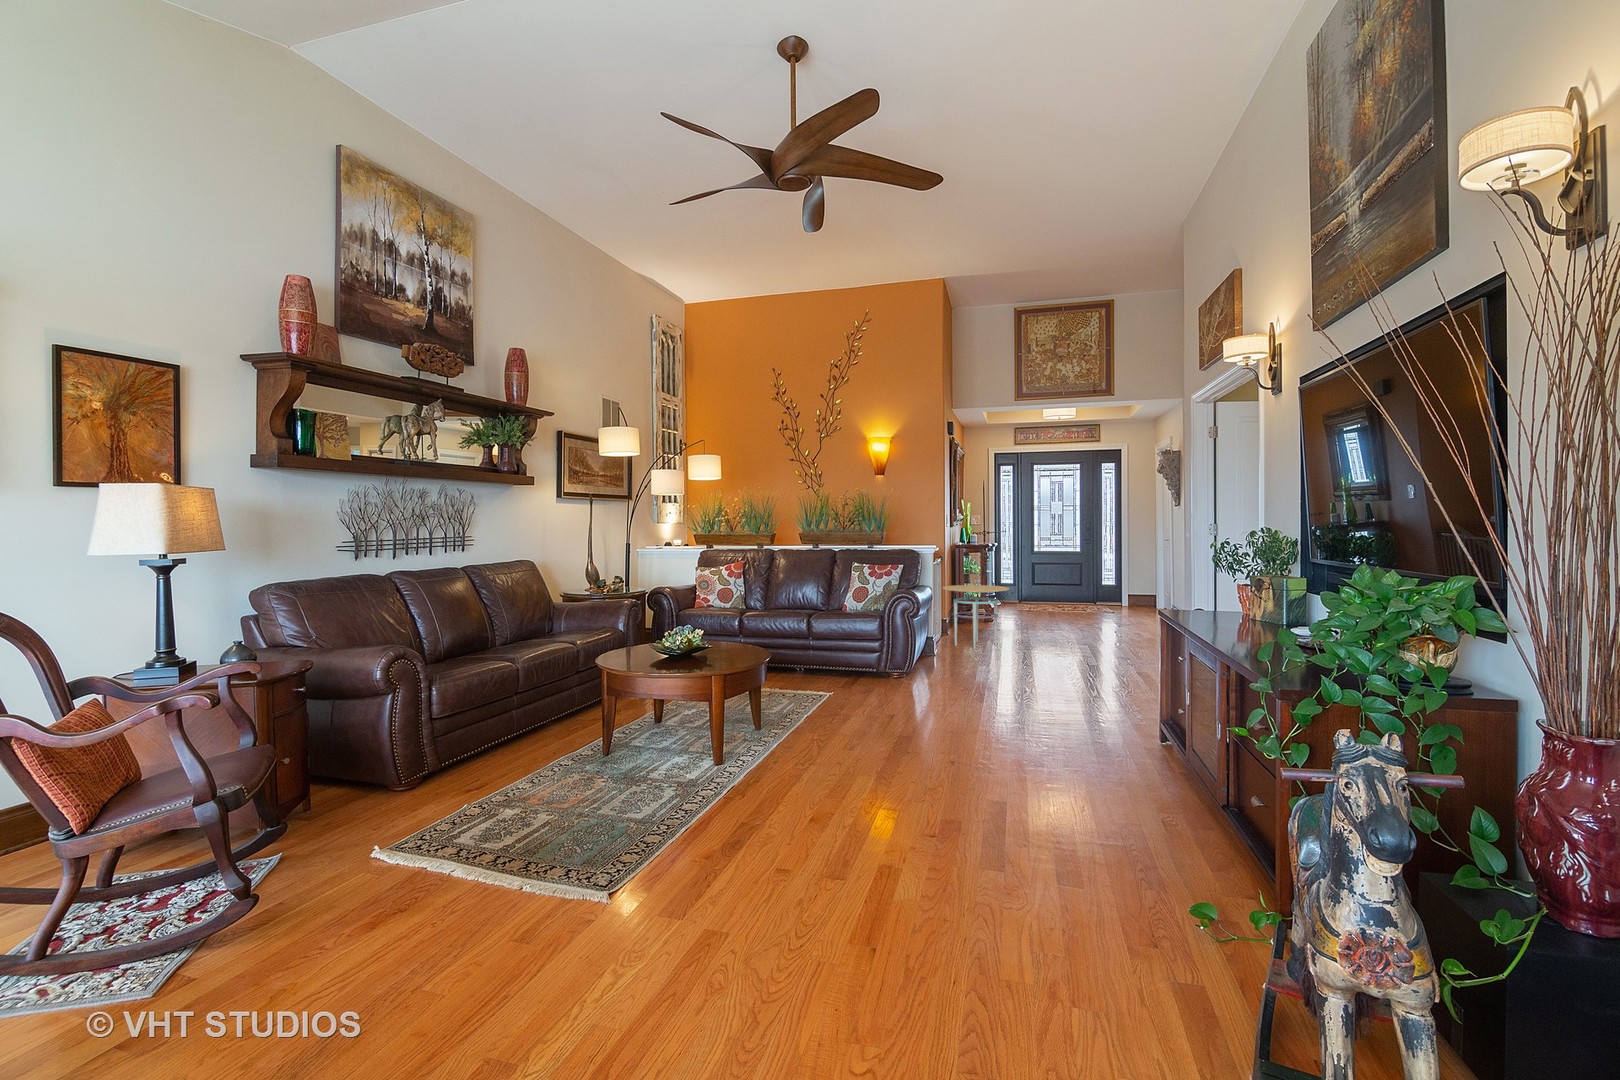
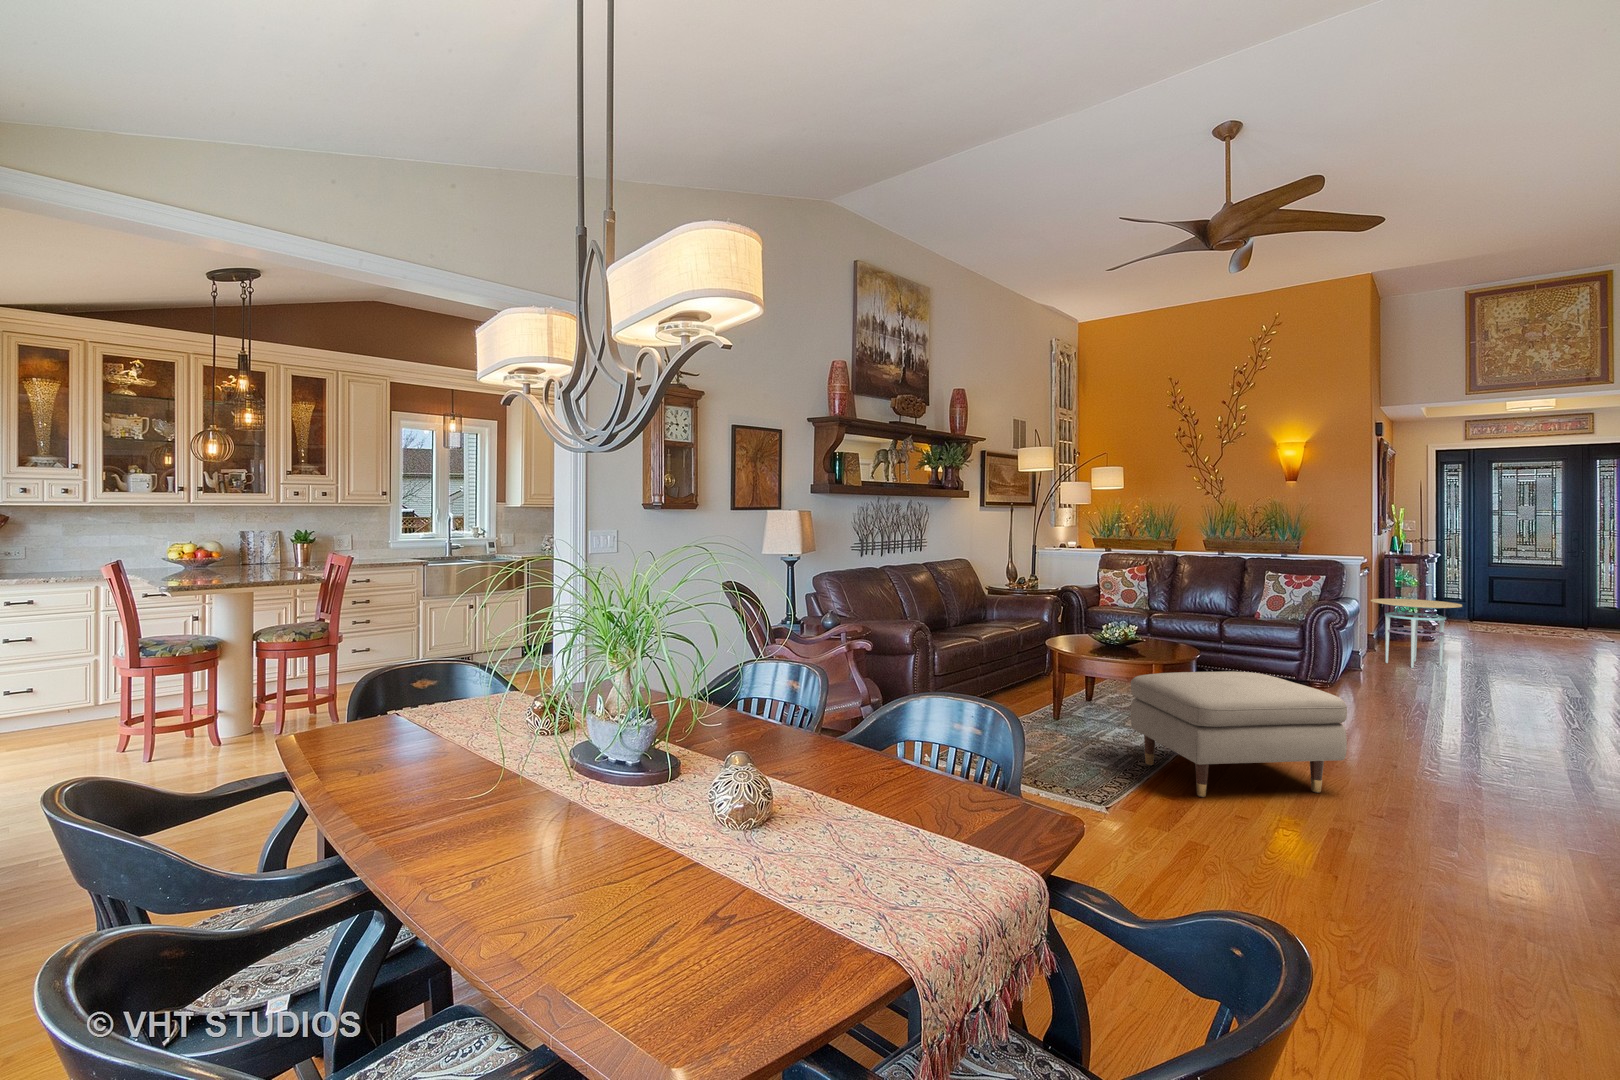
ottoman: none [670,678,895,847] -> present [1131,671,1347,797]

